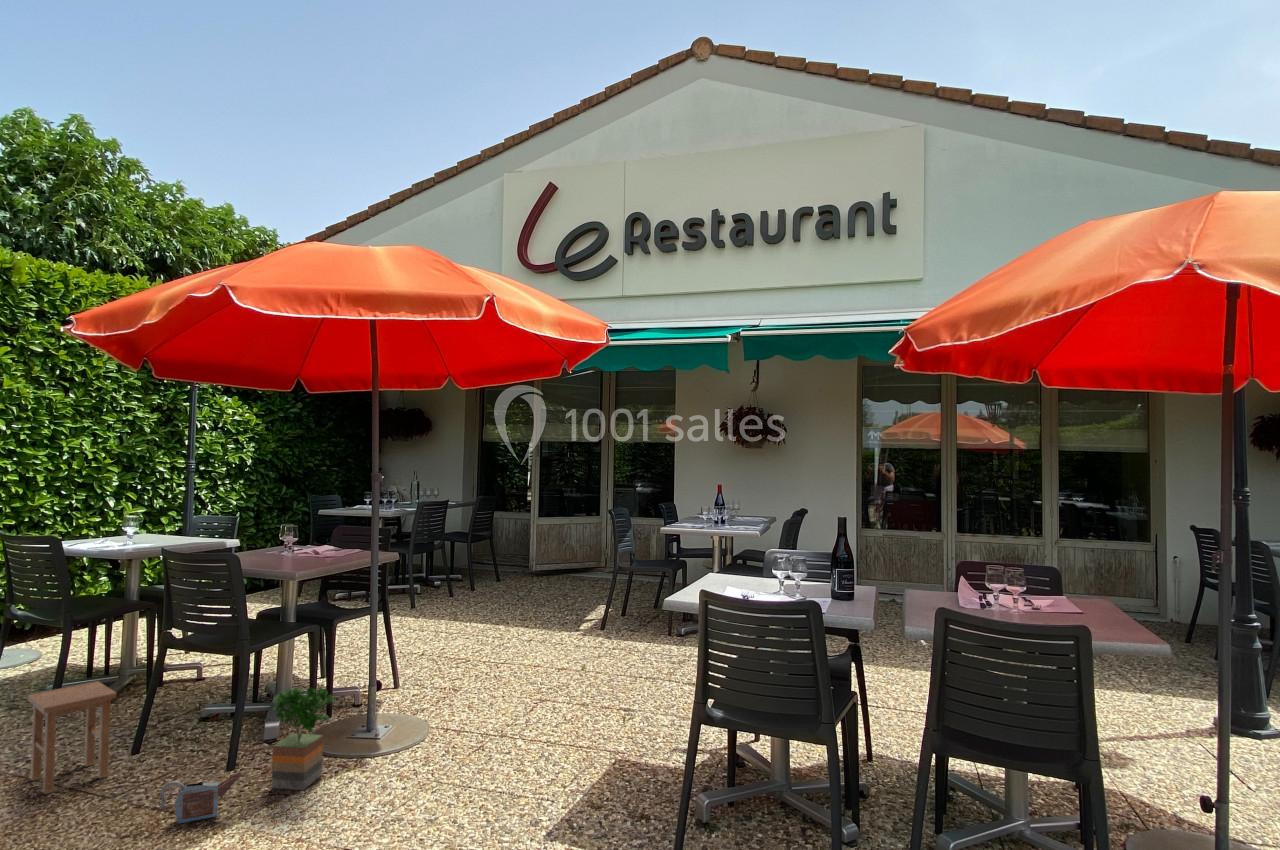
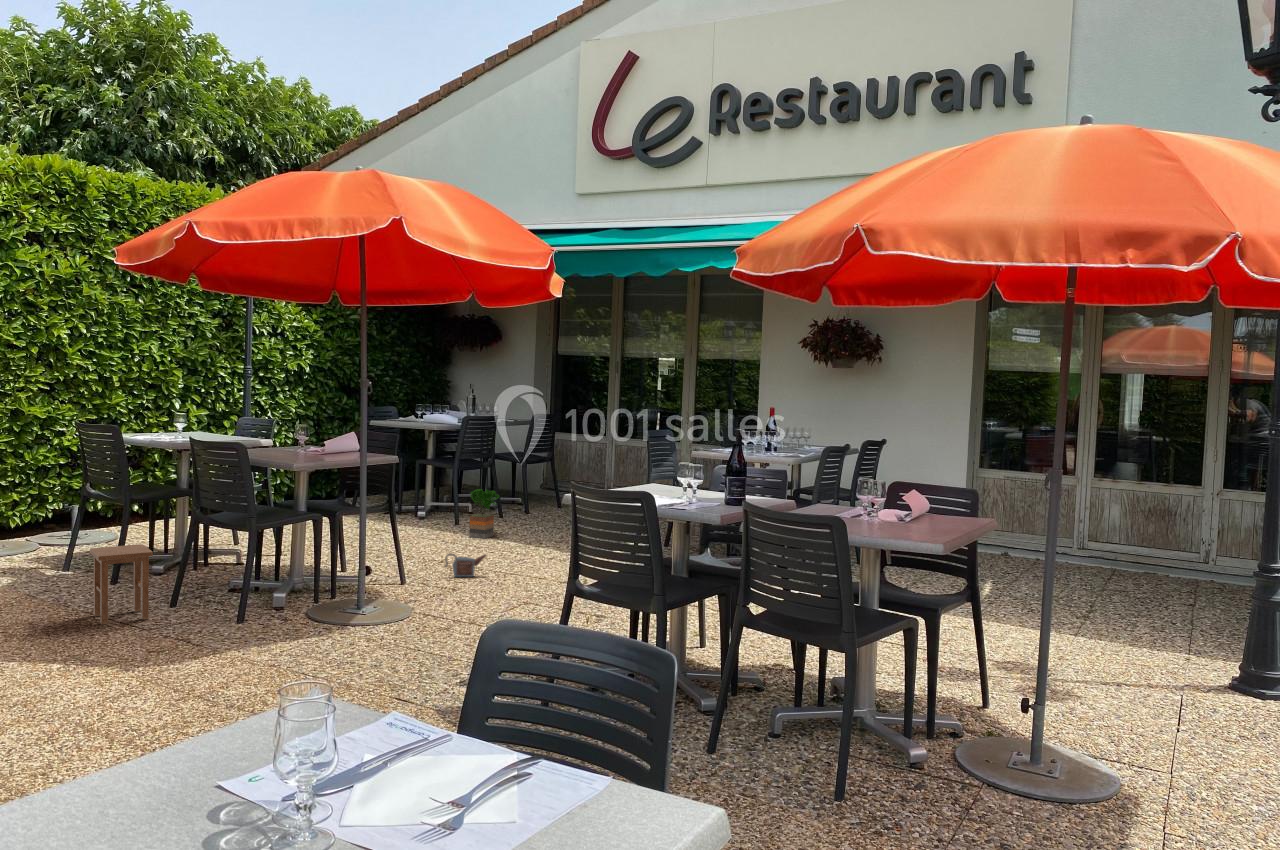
potted tree: present [272,688,335,790] -> present [469,489,499,539]
watering can: present [159,772,242,823] -> present [445,554,486,577]

